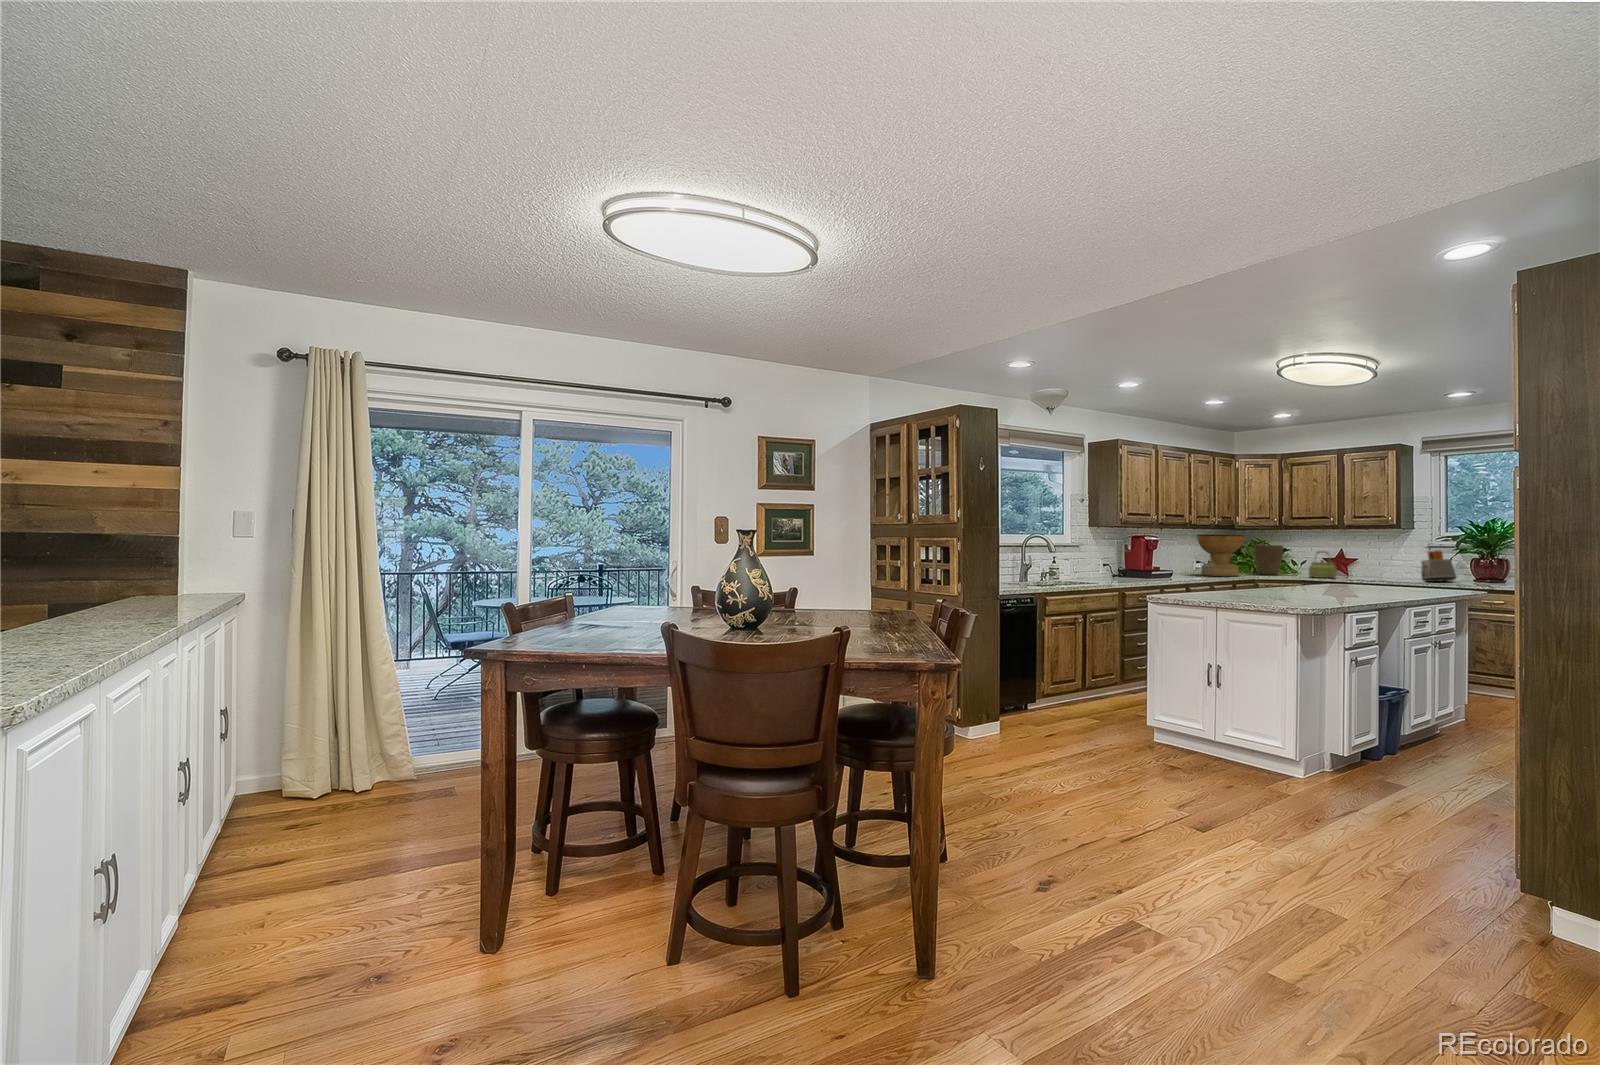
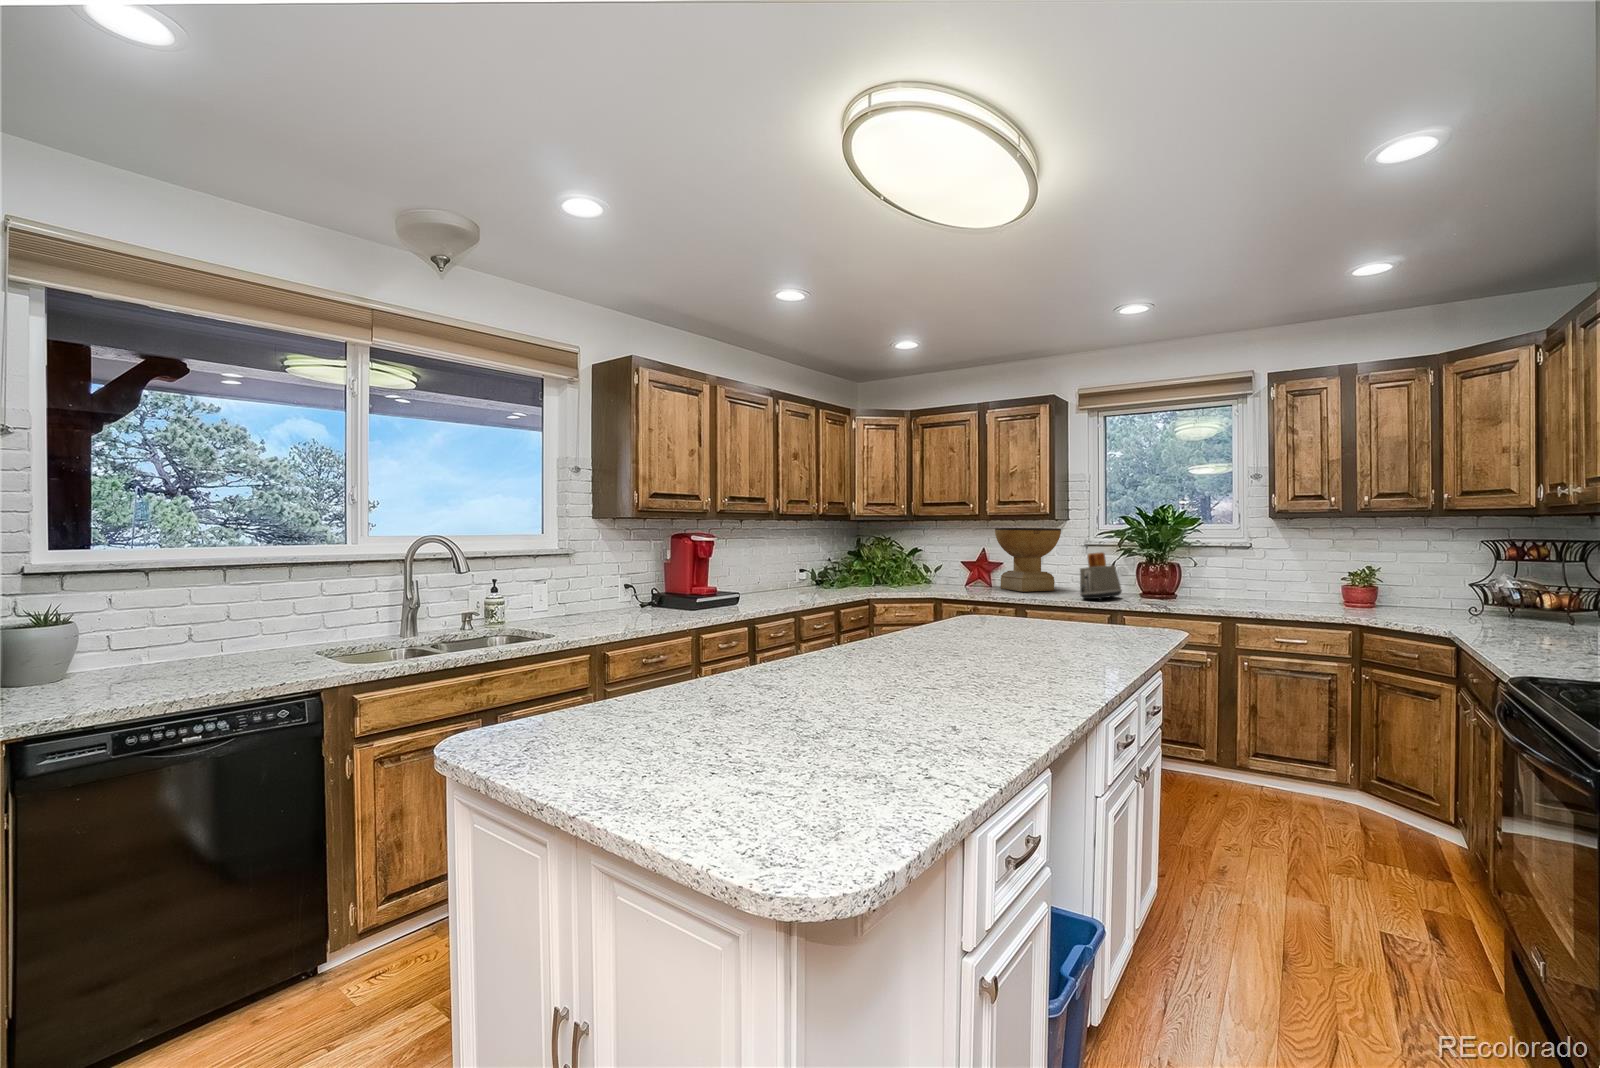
decorative bowl: present [1197,535,1244,576] -> present [995,528,1061,592]
vase: present [1254,544,1283,575] -> none [873,543,910,588]
kettle: present [1309,551,1336,578] -> none [940,553,975,594]

